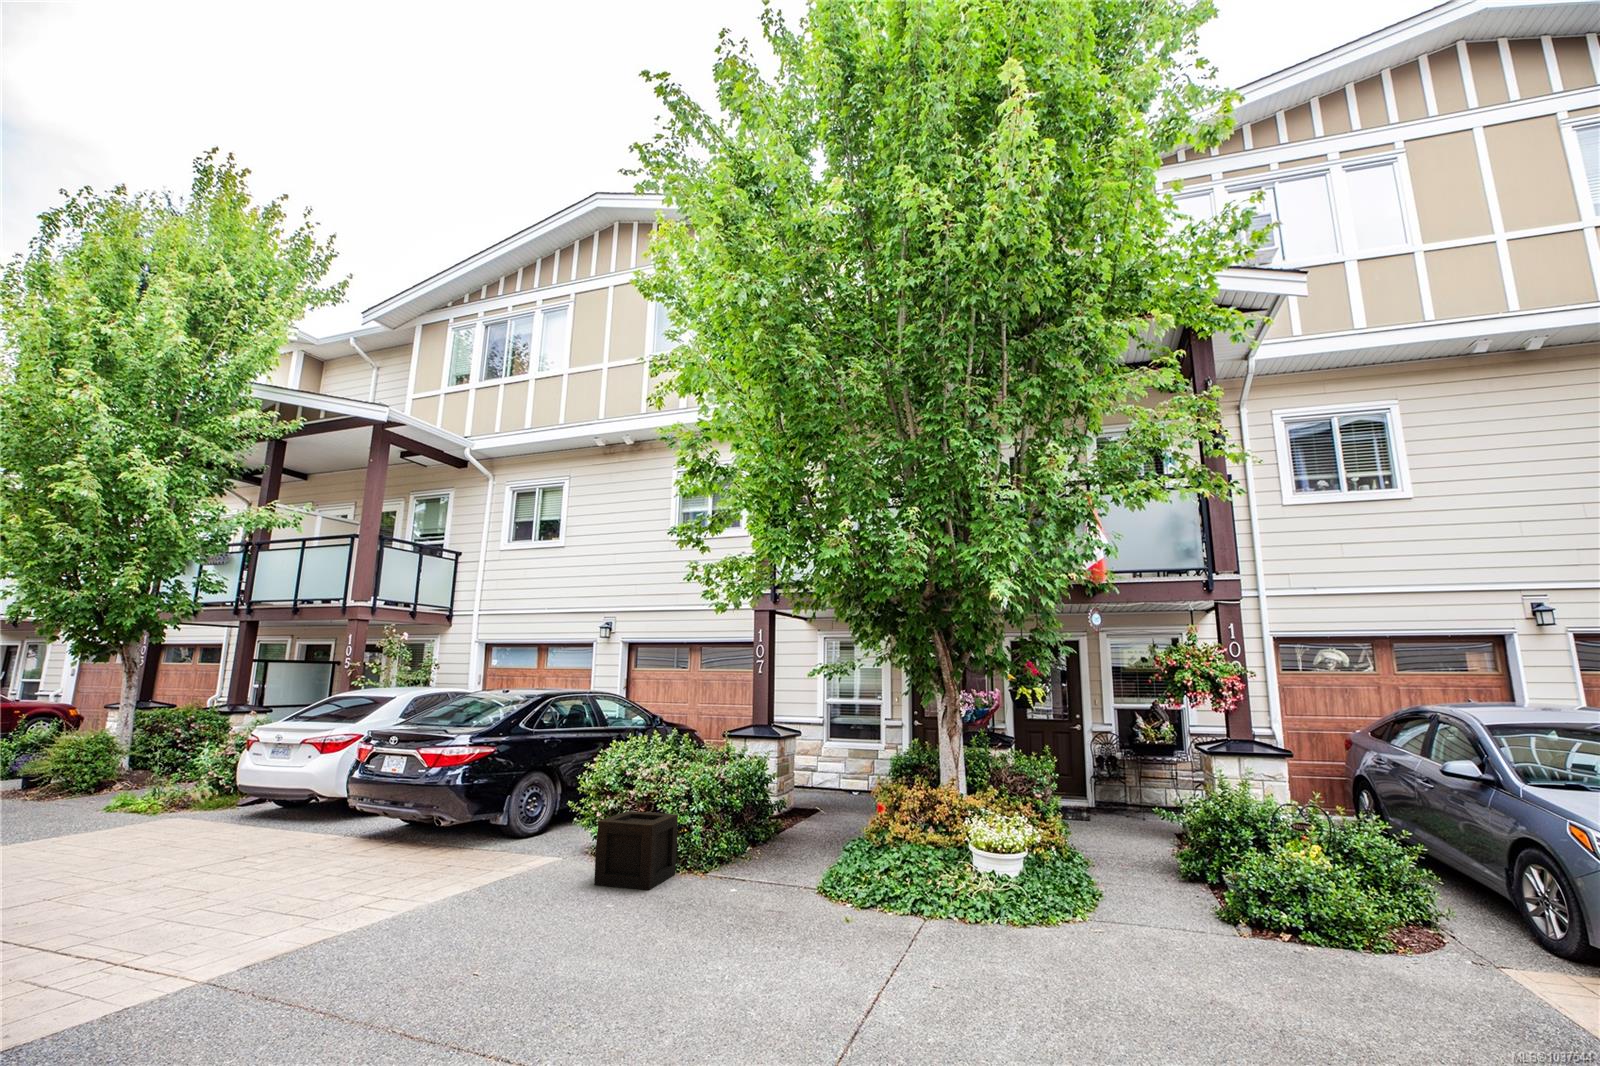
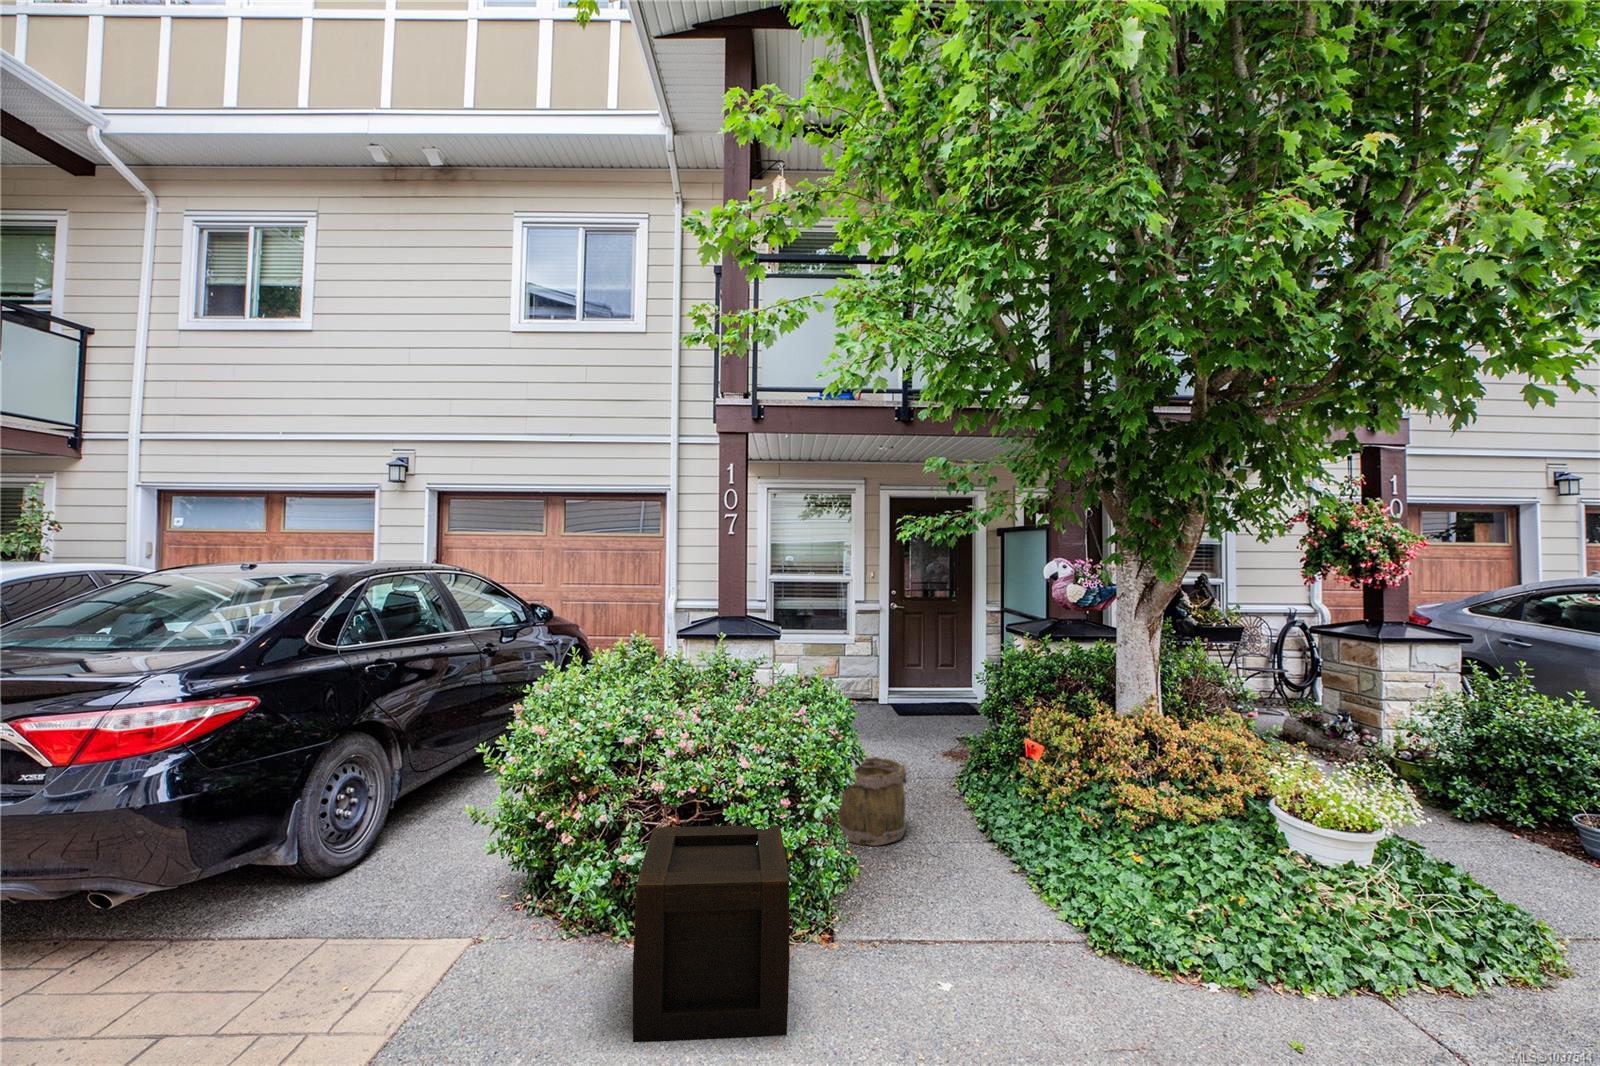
bucket: none [760,805,802,853] -> present [838,757,907,846]

